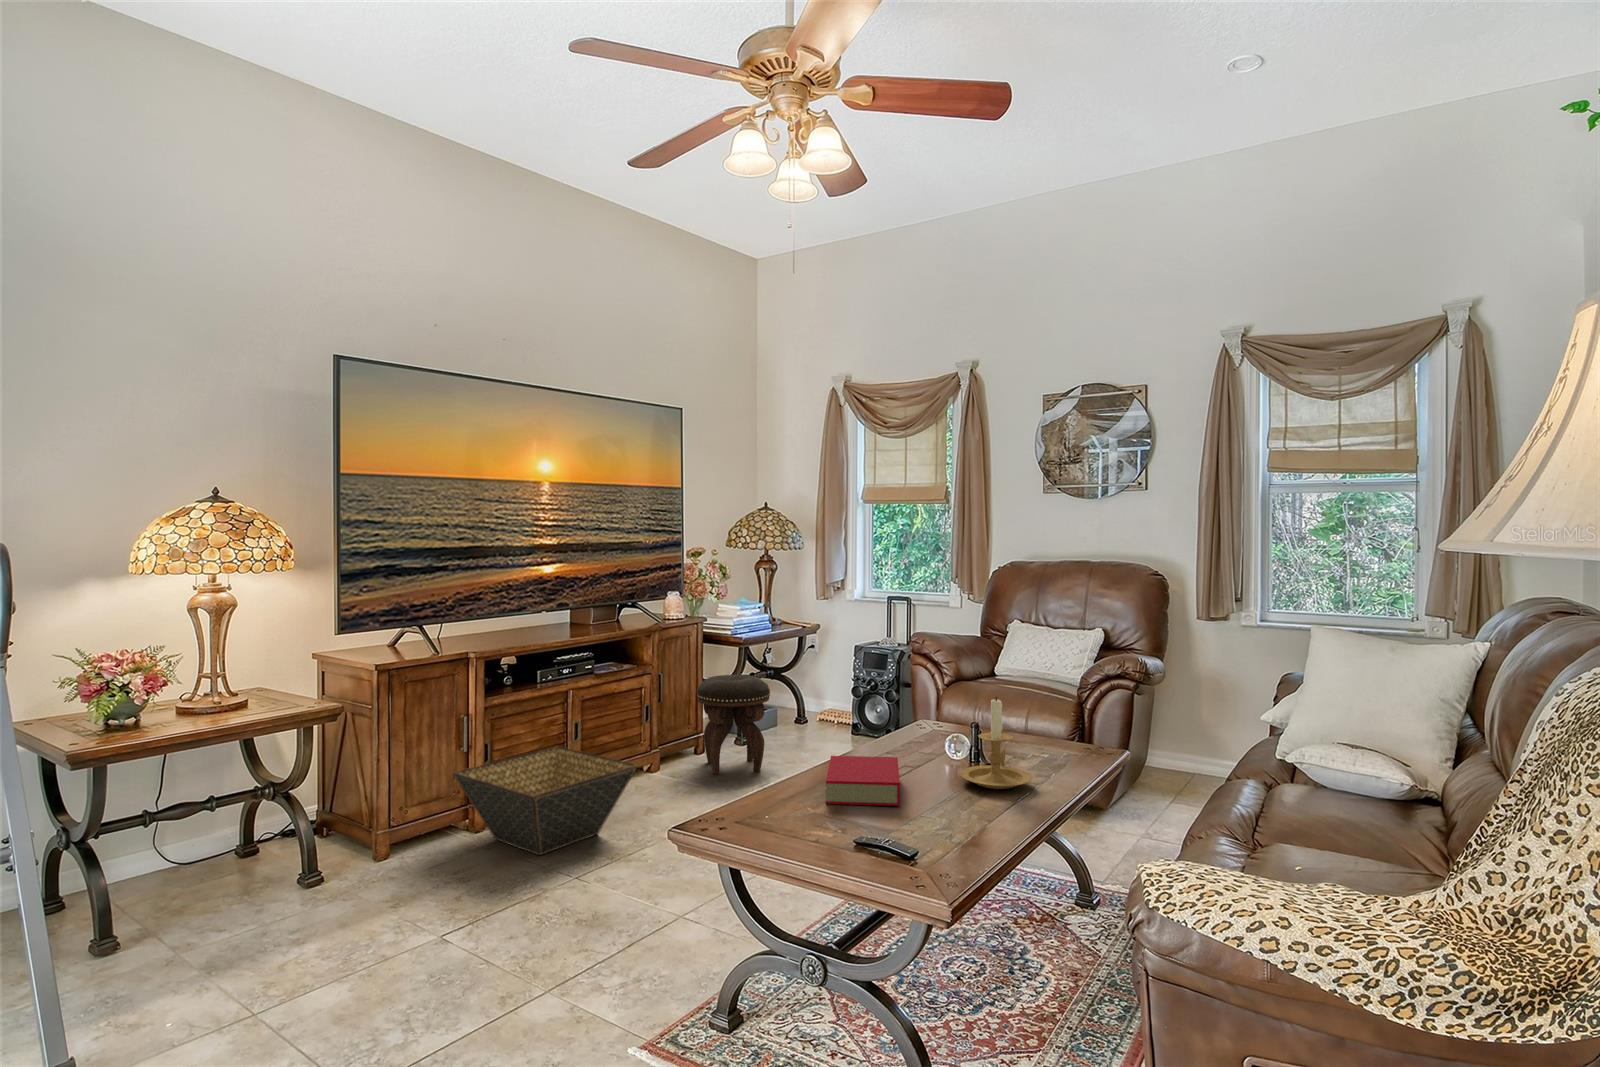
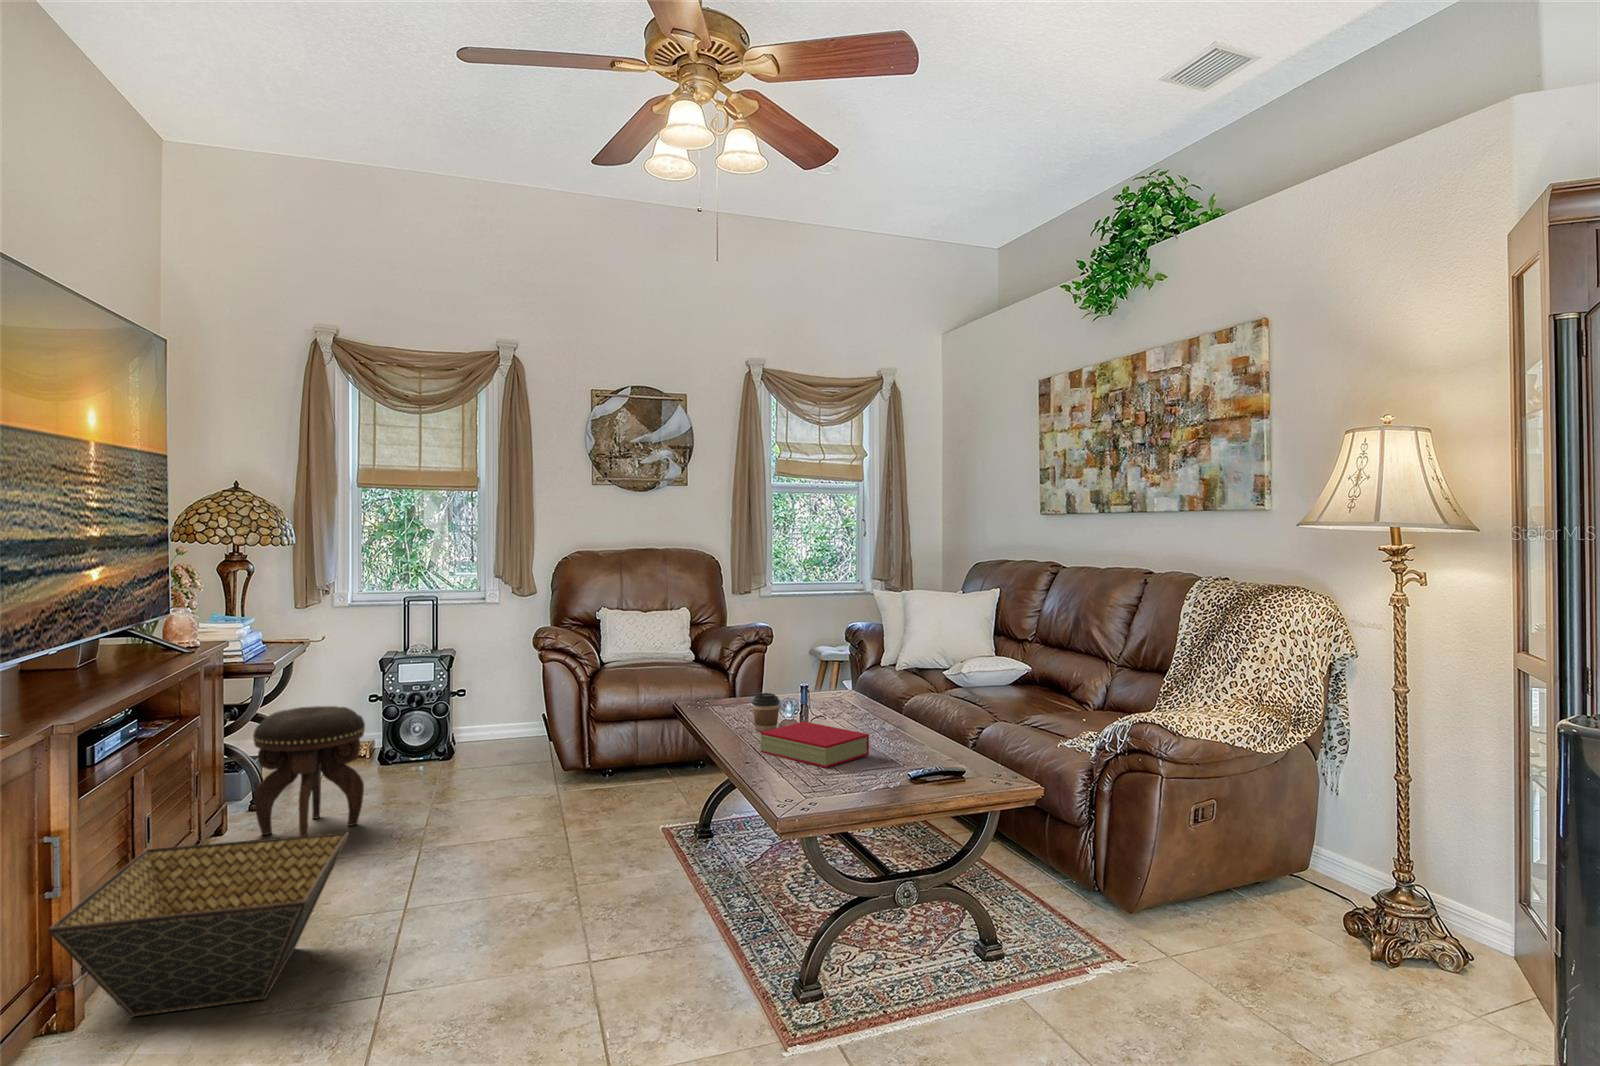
candle holder: present [960,697,1032,789] -> none [833,654,893,732]
coffee cup: none [894,719,923,762] -> present [752,692,780,731]

